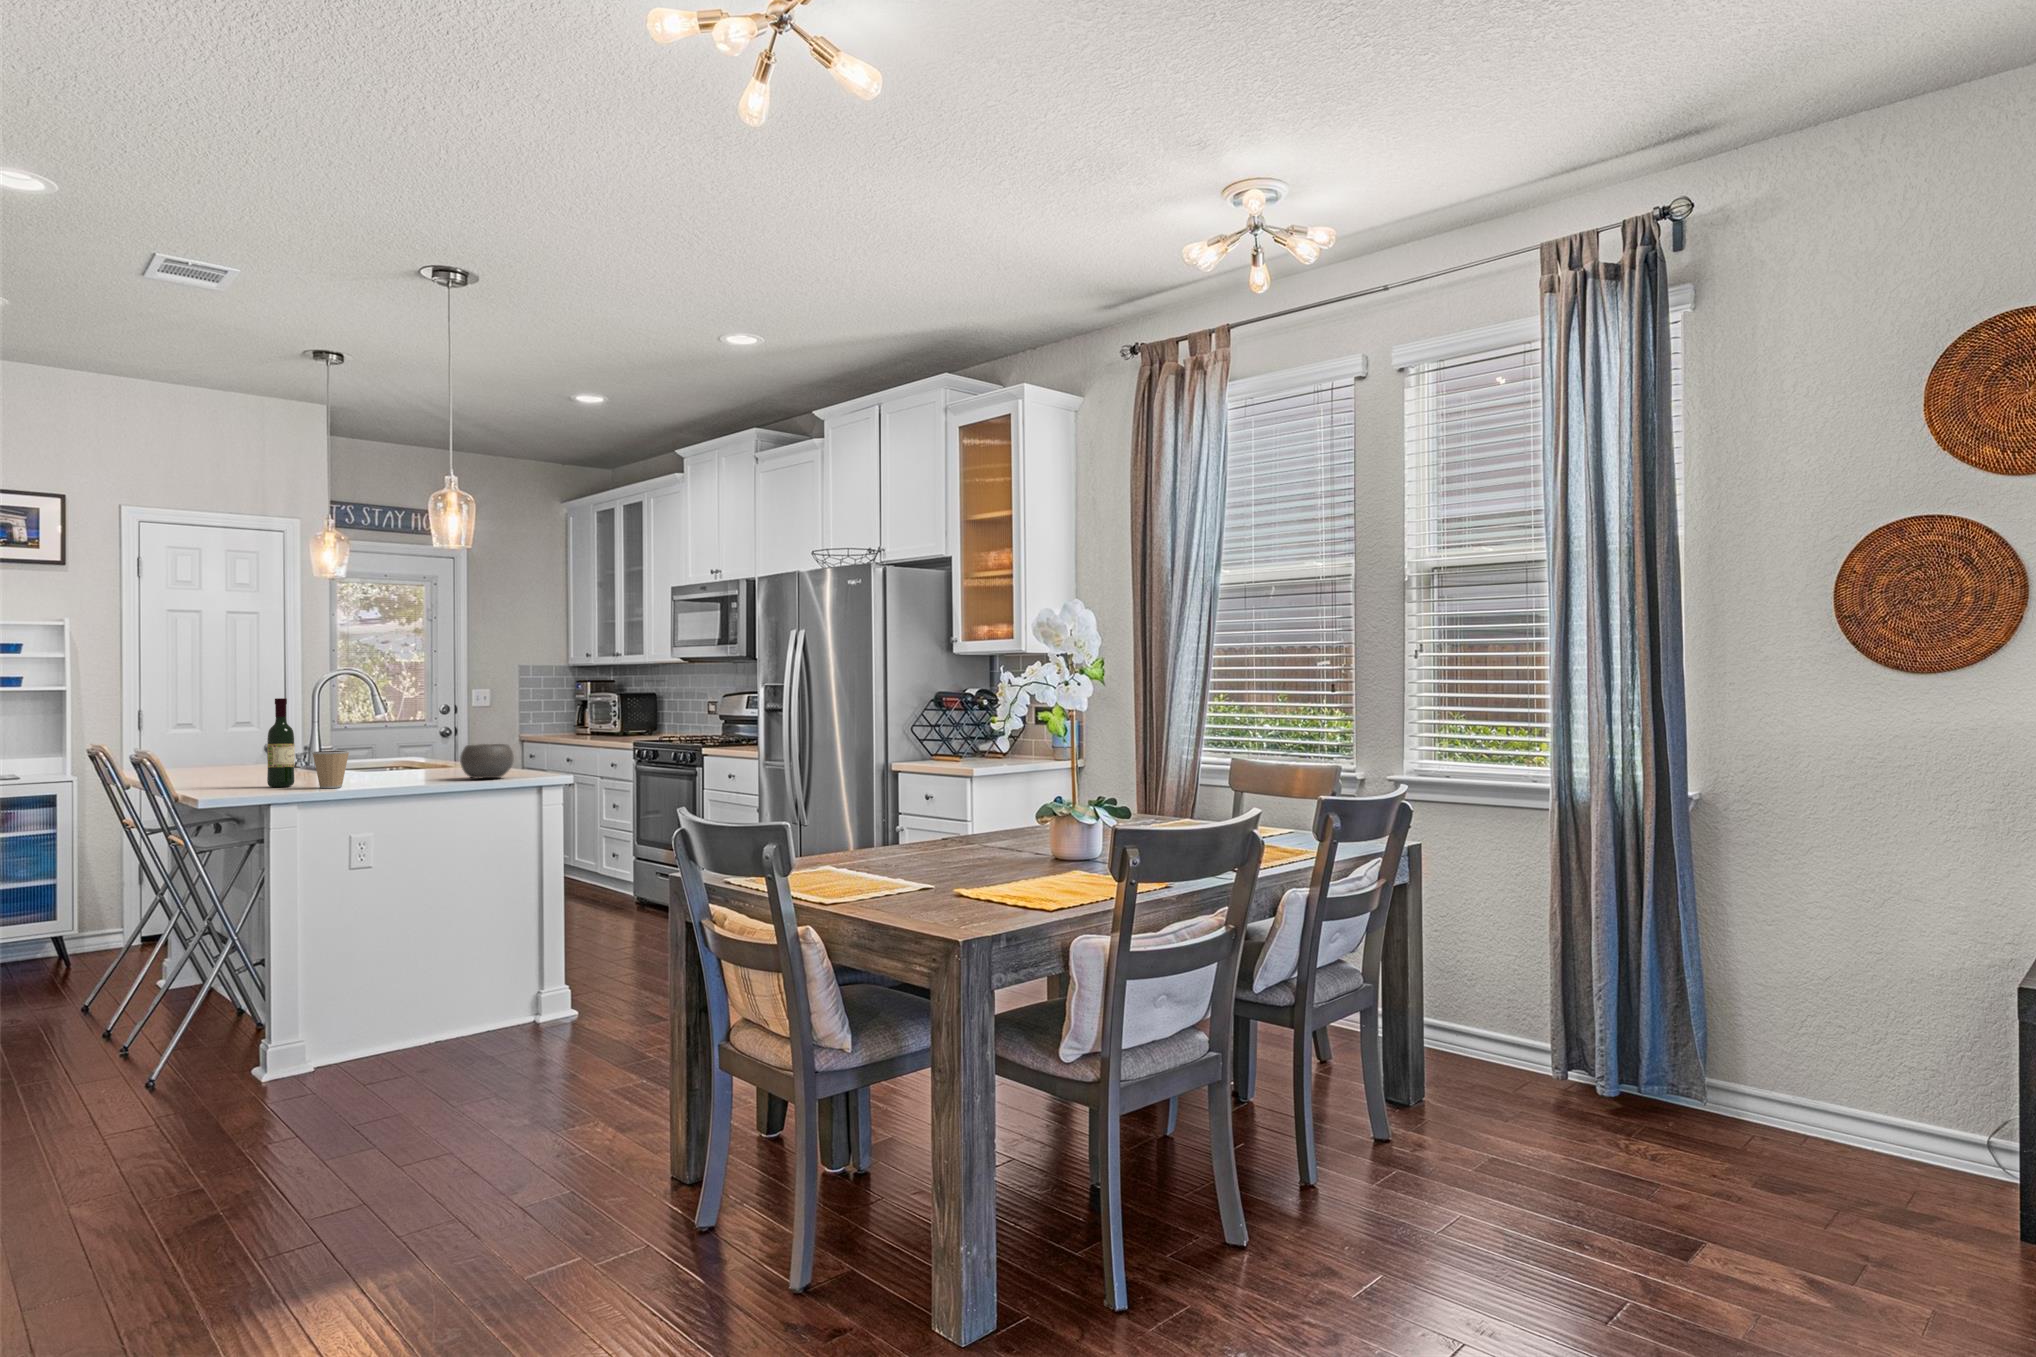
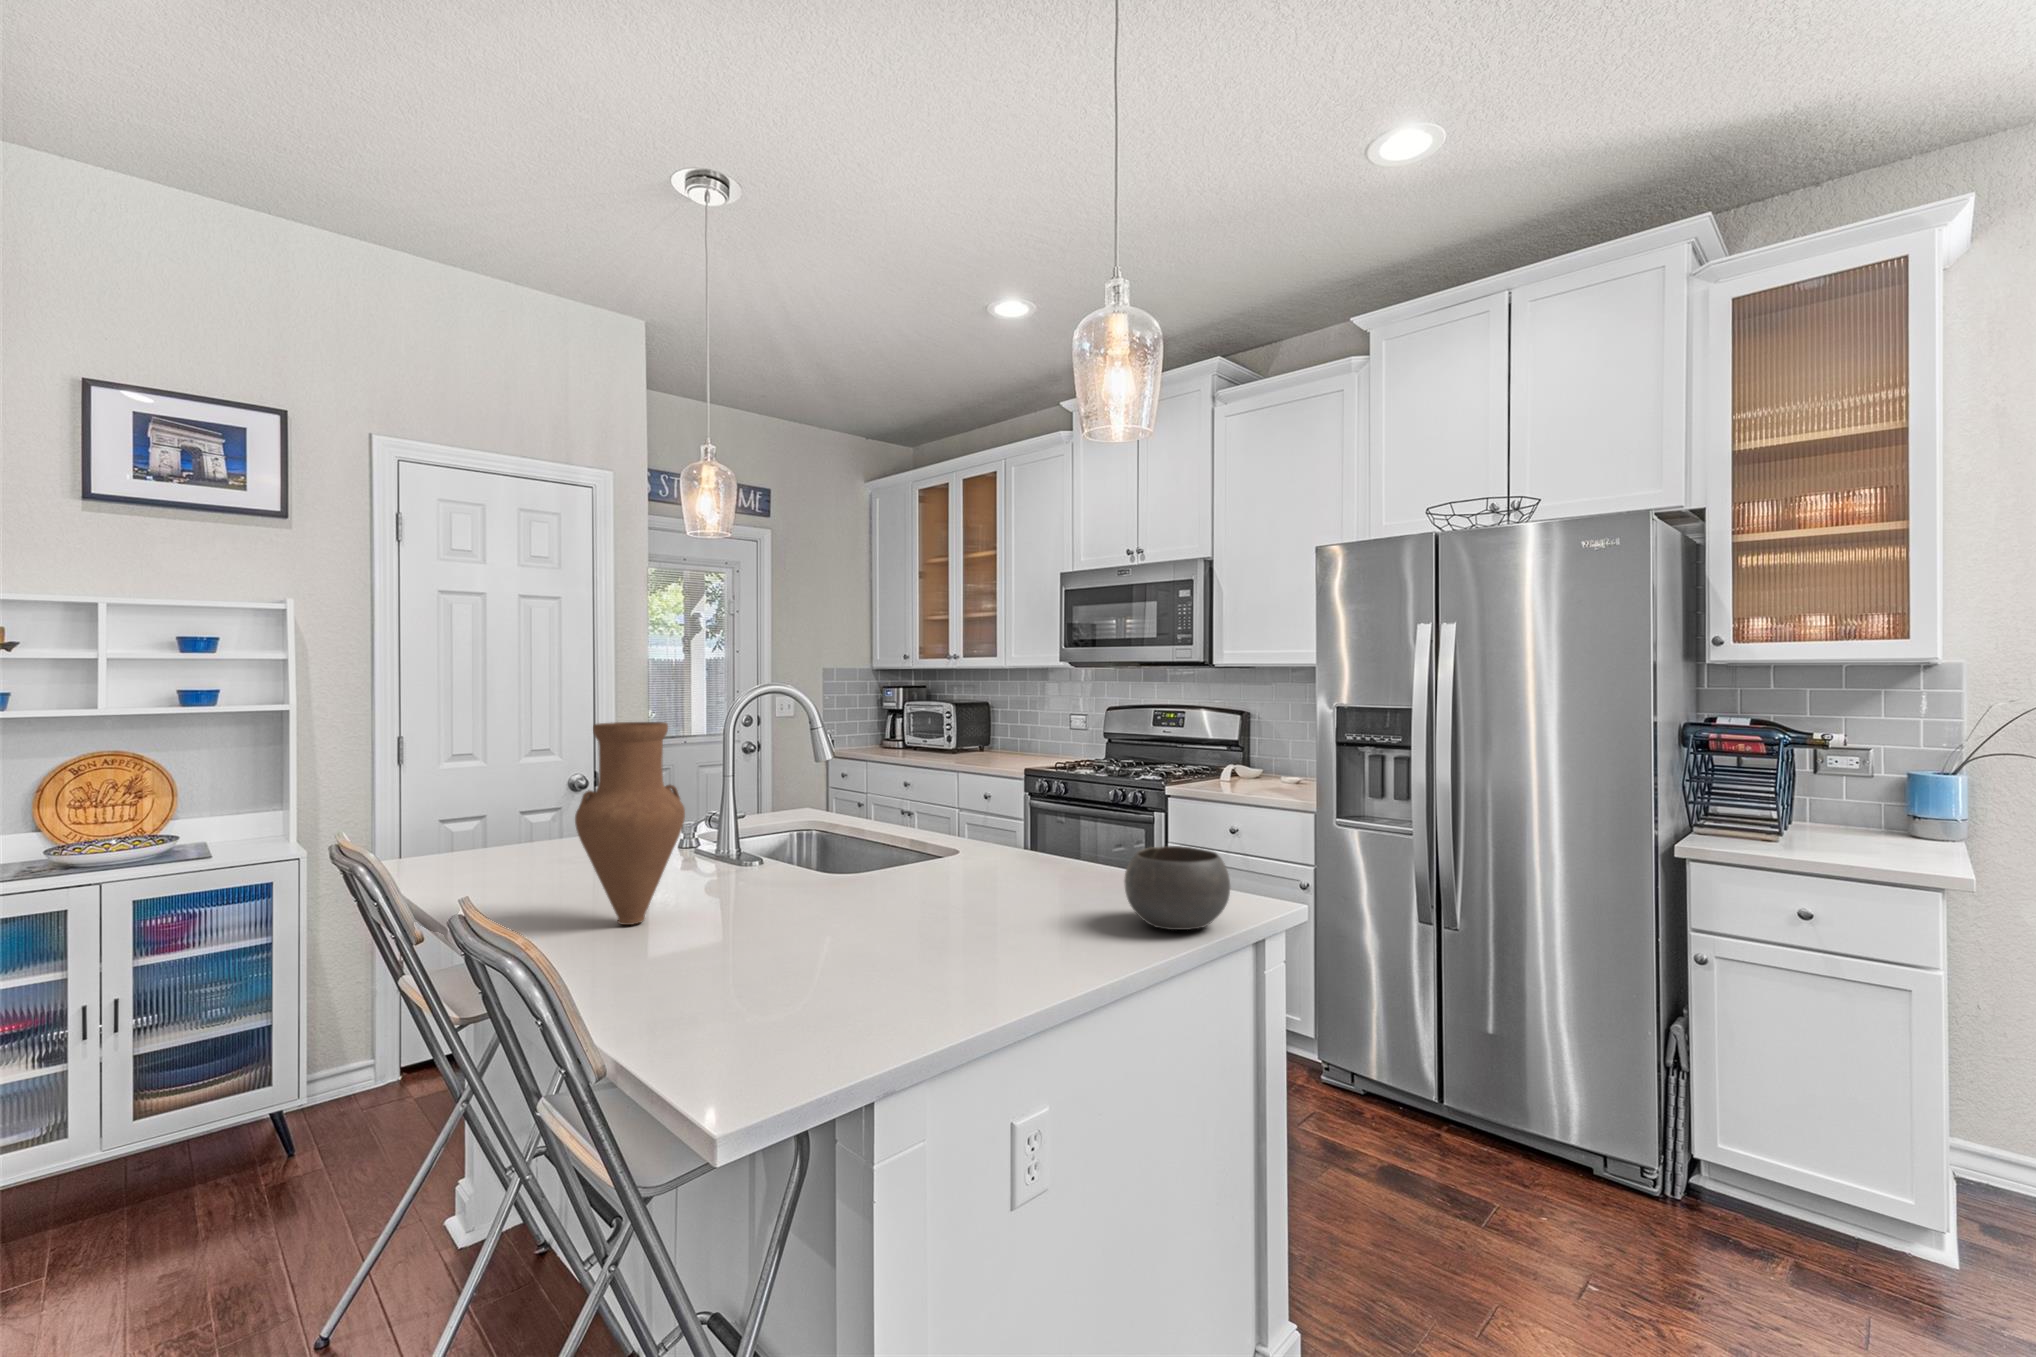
vase: none [202,685,259,781] -> present [575,722,685,925]
wine bottle: present [267,698,295,787] -> none [774,768,831,988]
coffee cup: present [312,751,349,788] -> none [902,897,983,1003]

